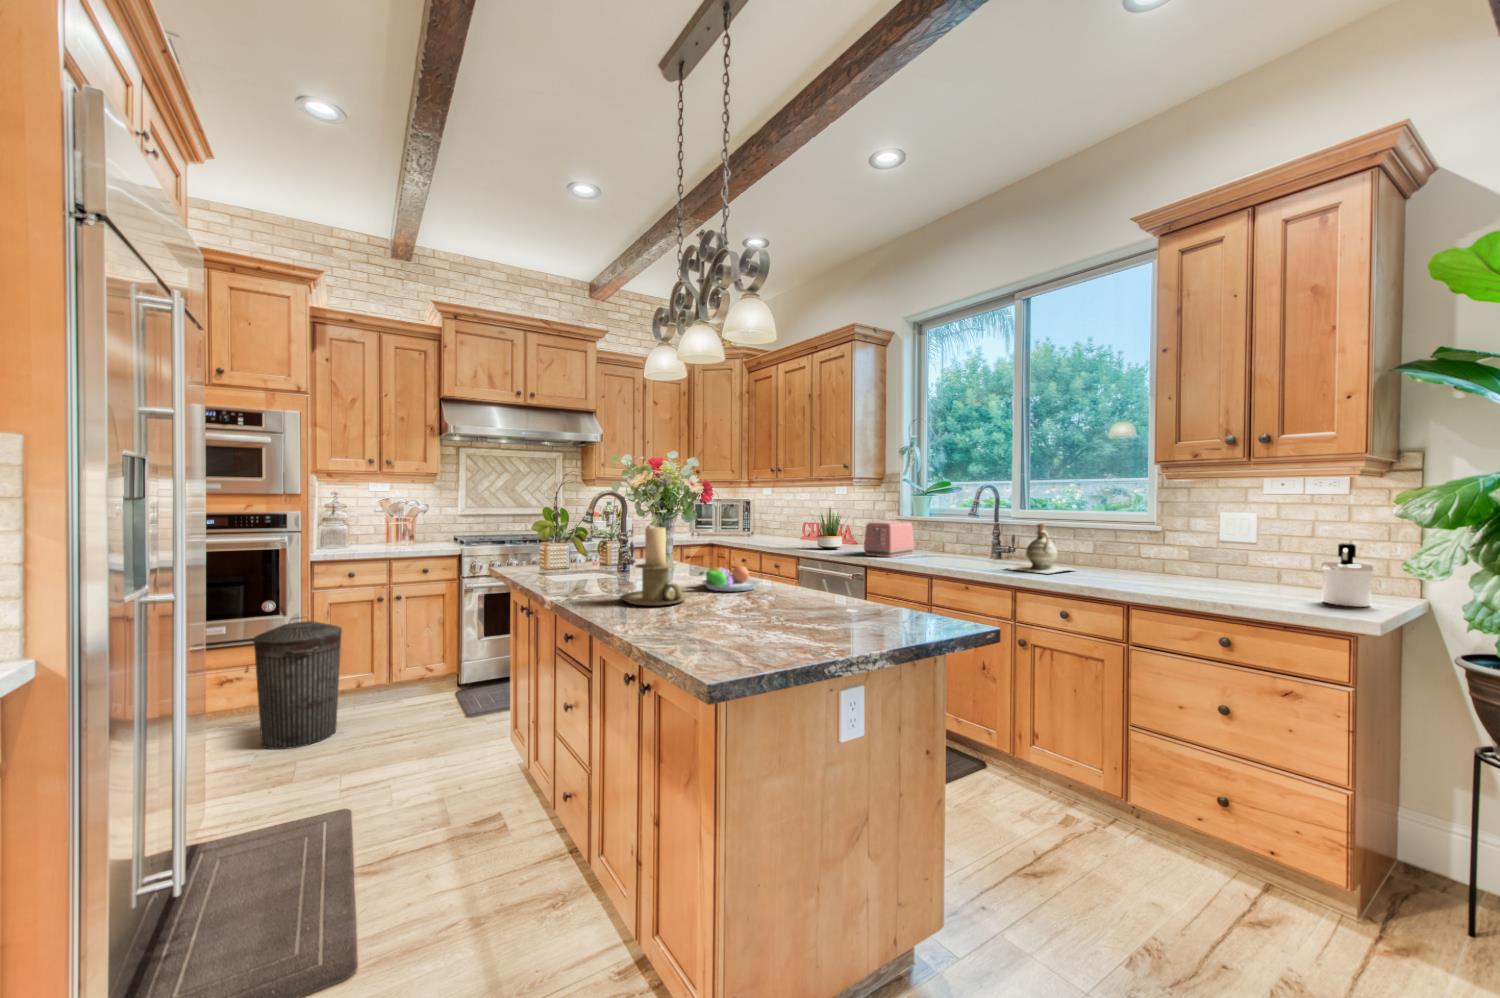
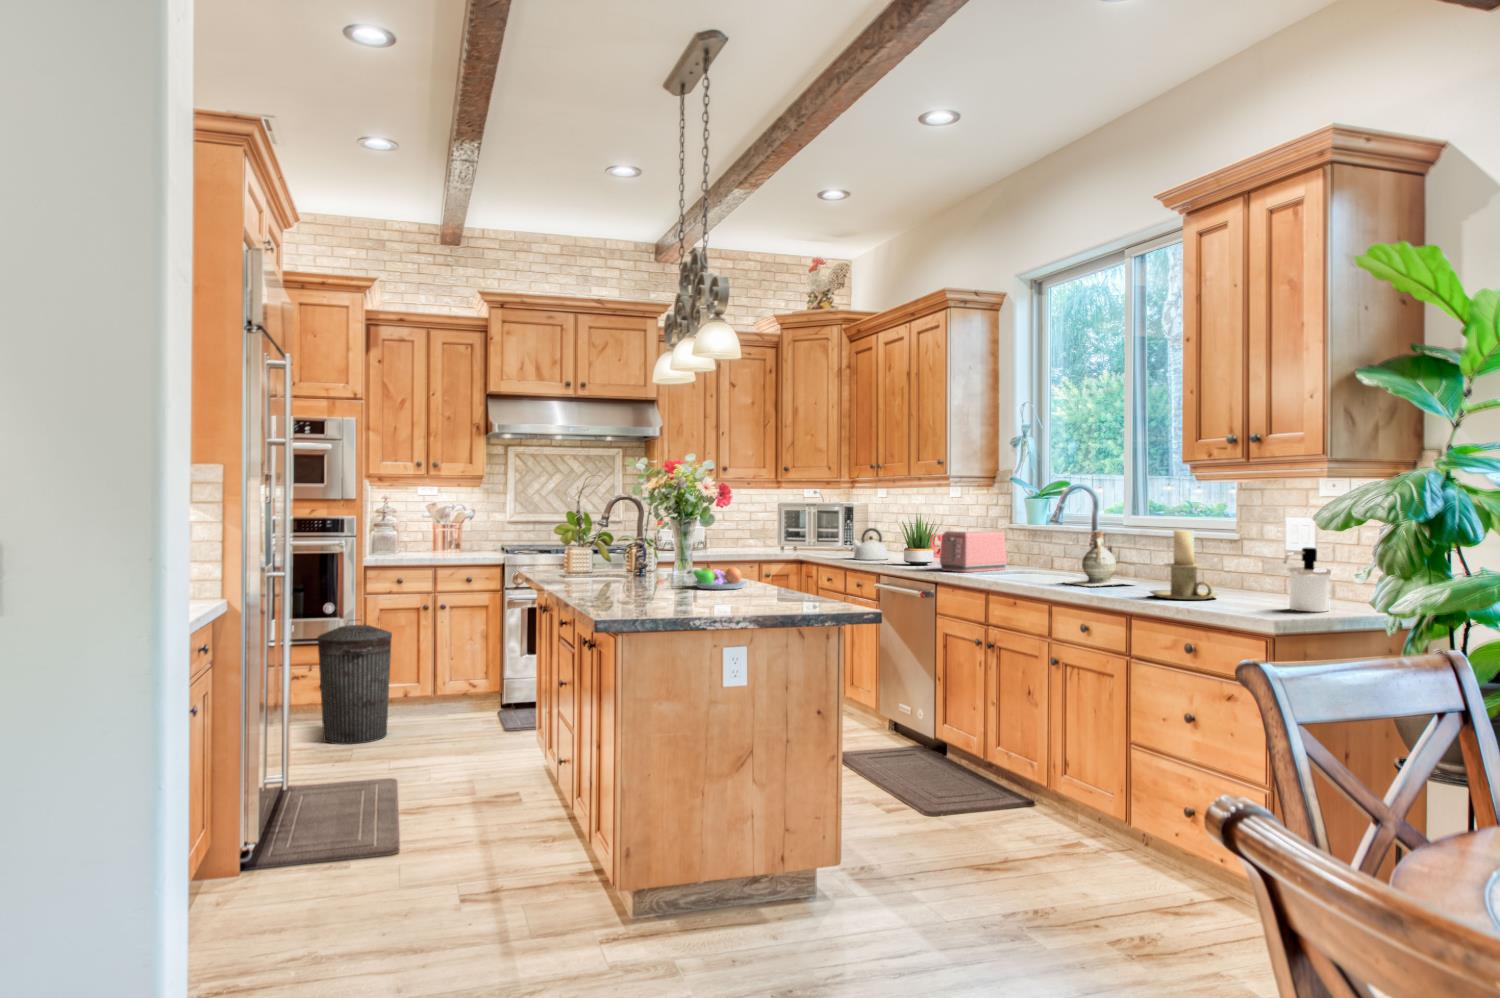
kettle: none [762,518,791,544] -> present [851,528,888,560]
candle holder: present [620,527,690,606] -> present [1150,530,1218,600]

